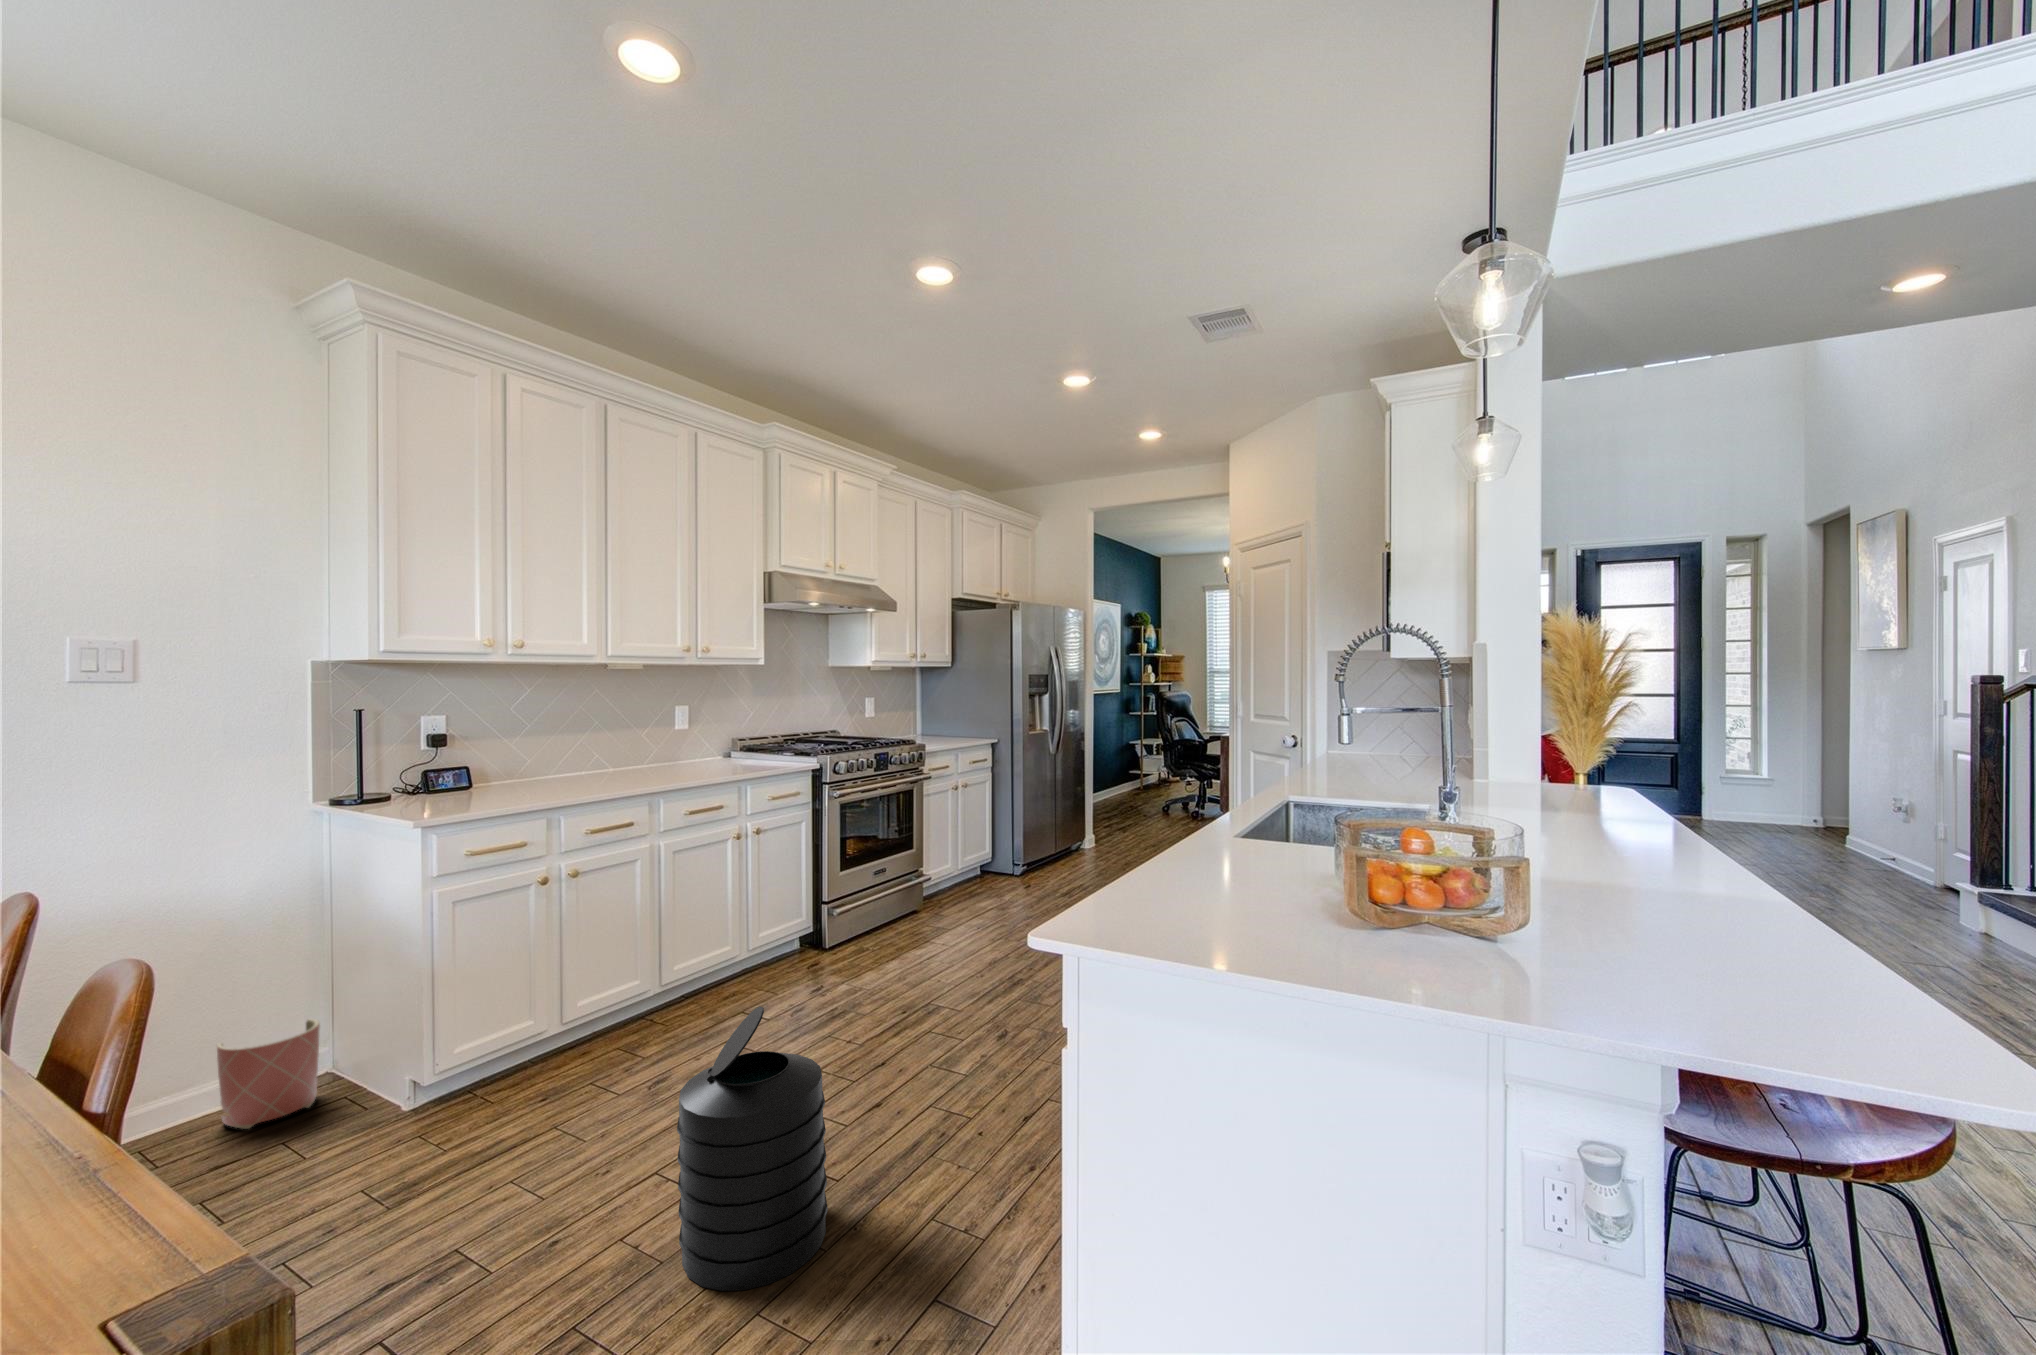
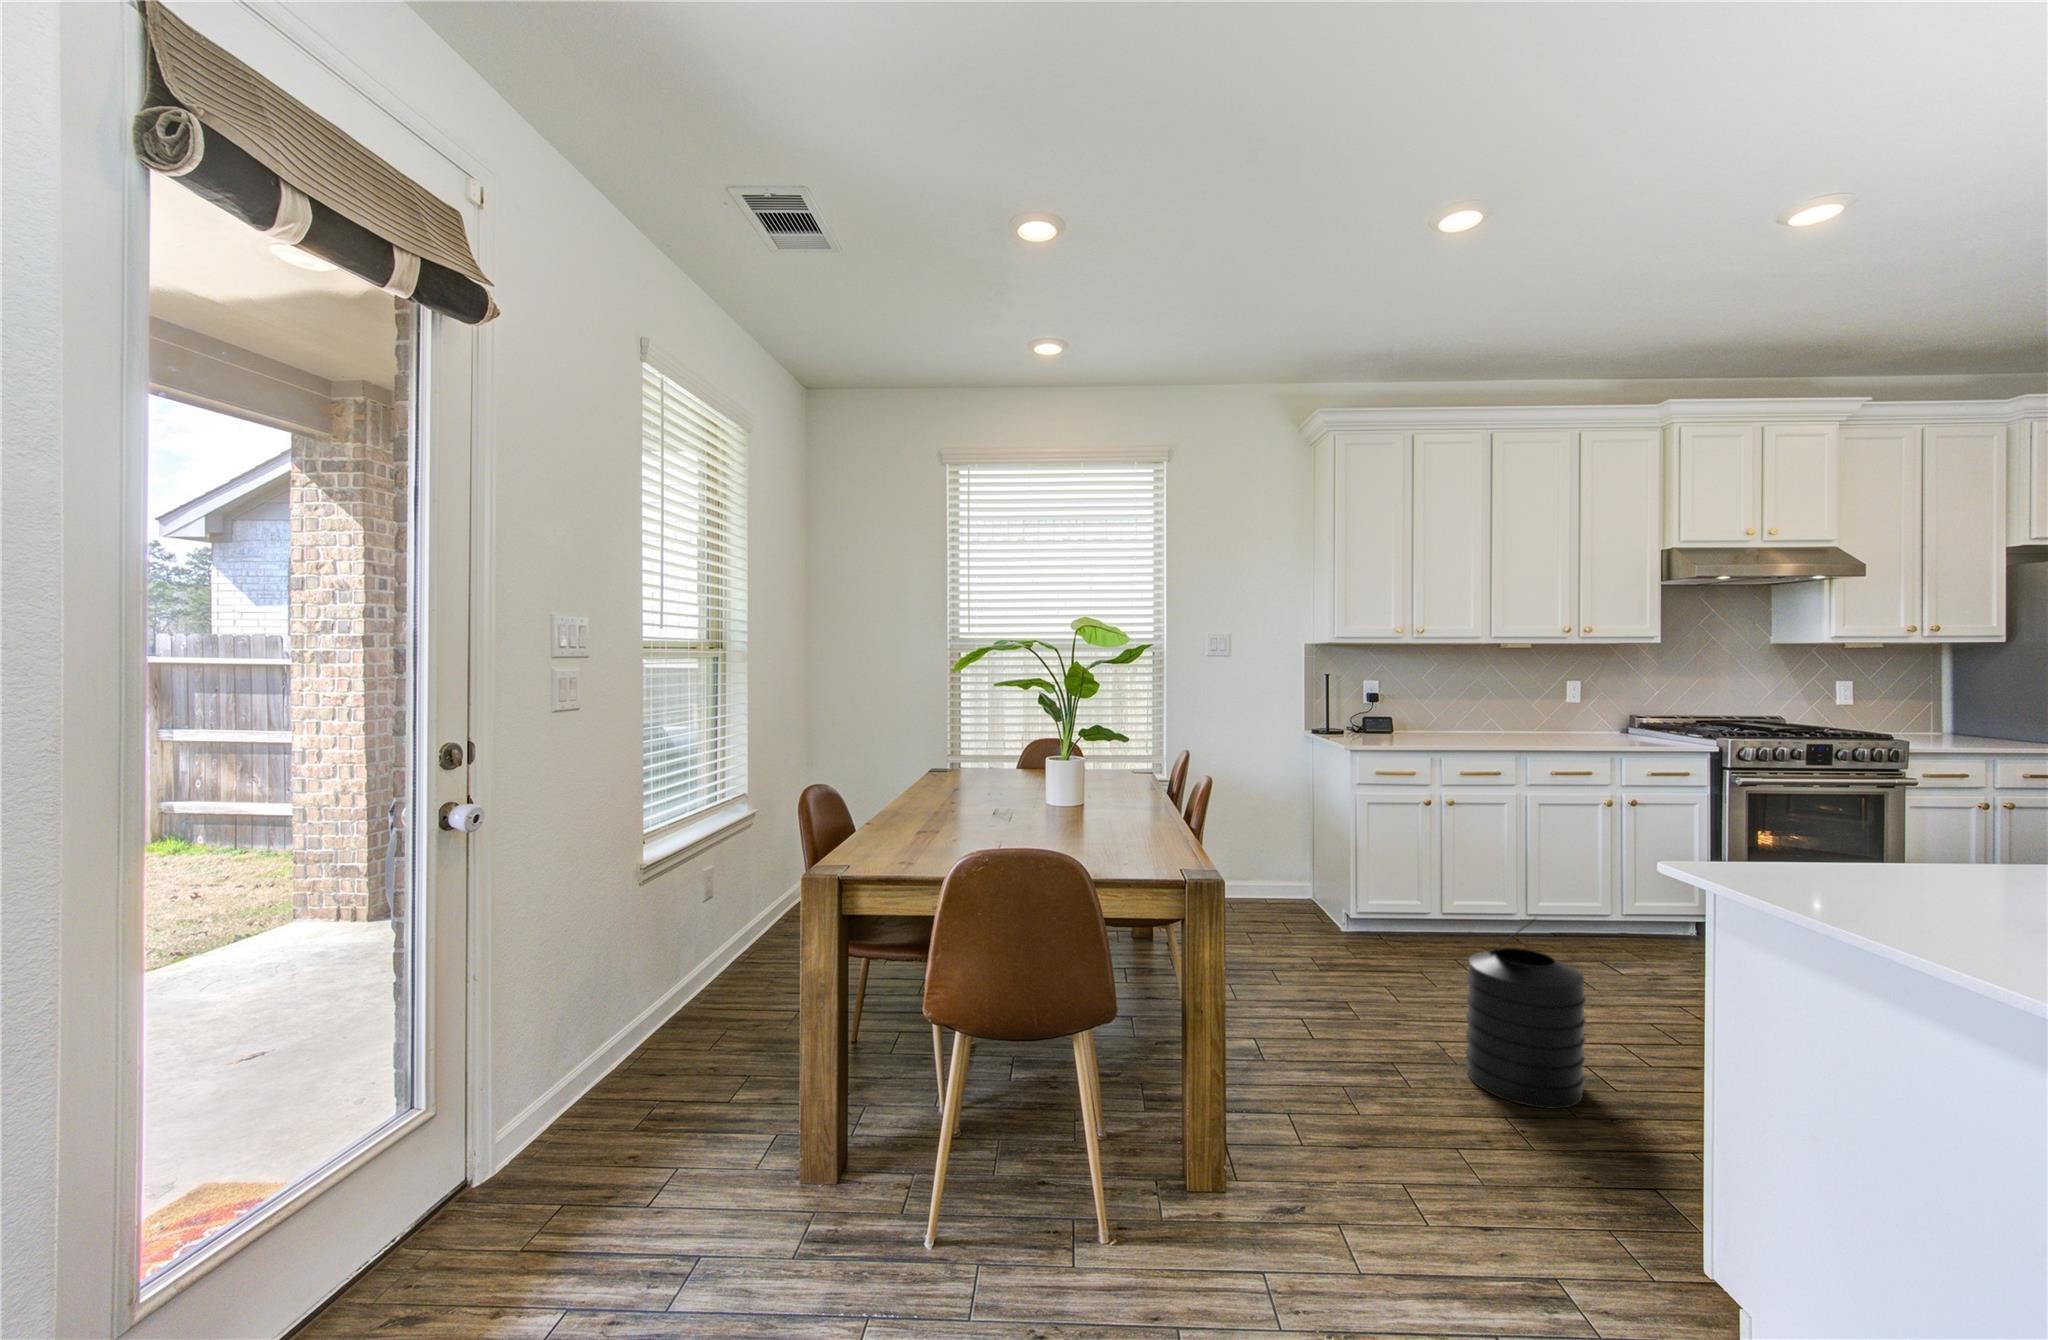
planter: present [217,1018,320,1129] -> none [1255,857,1302,913]

